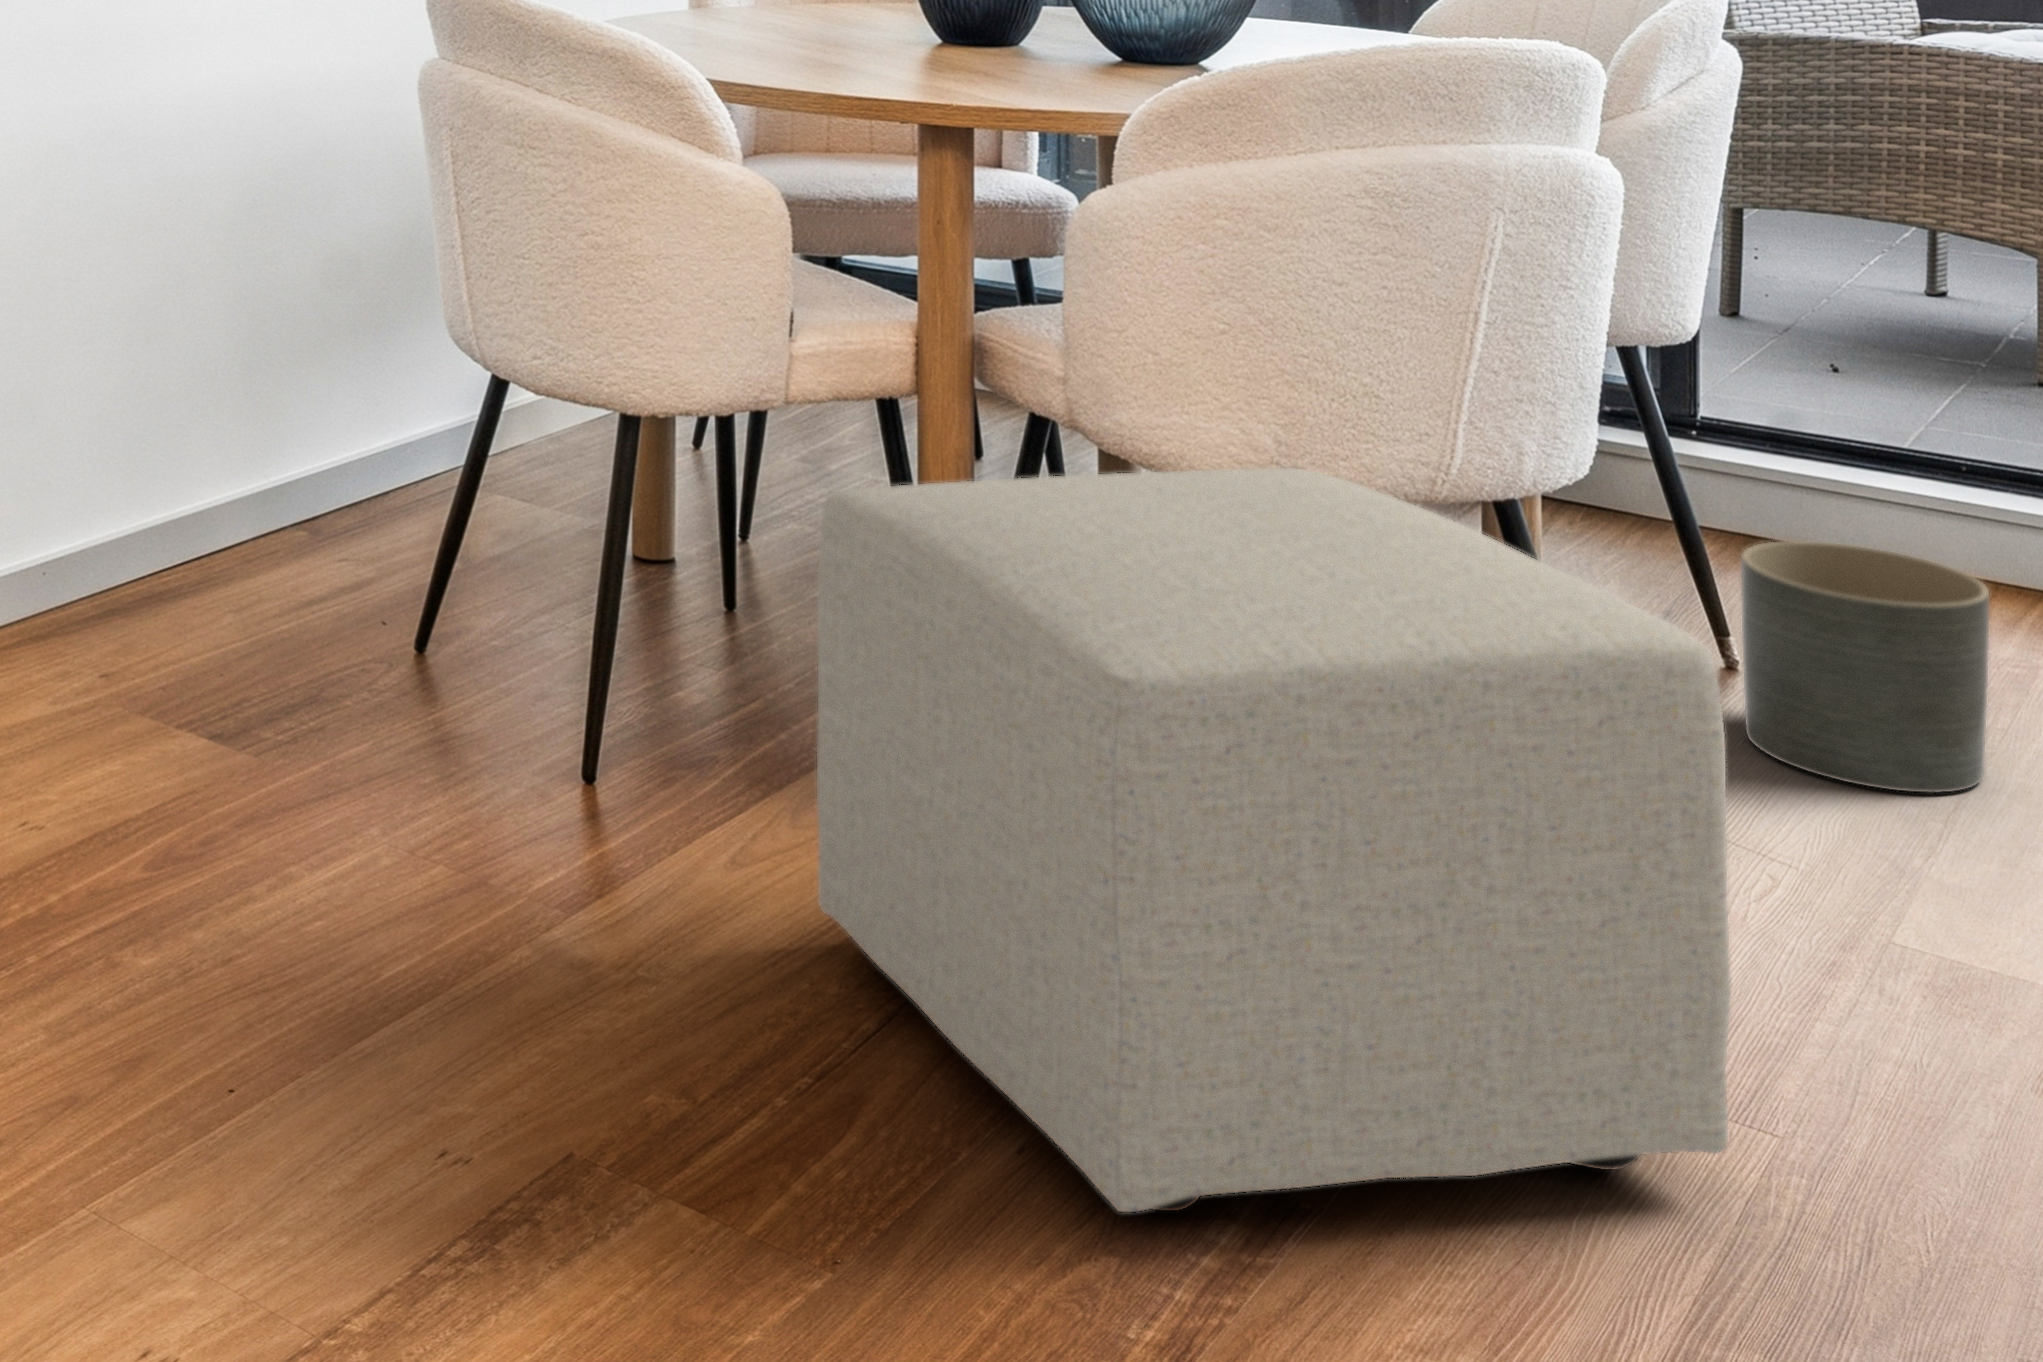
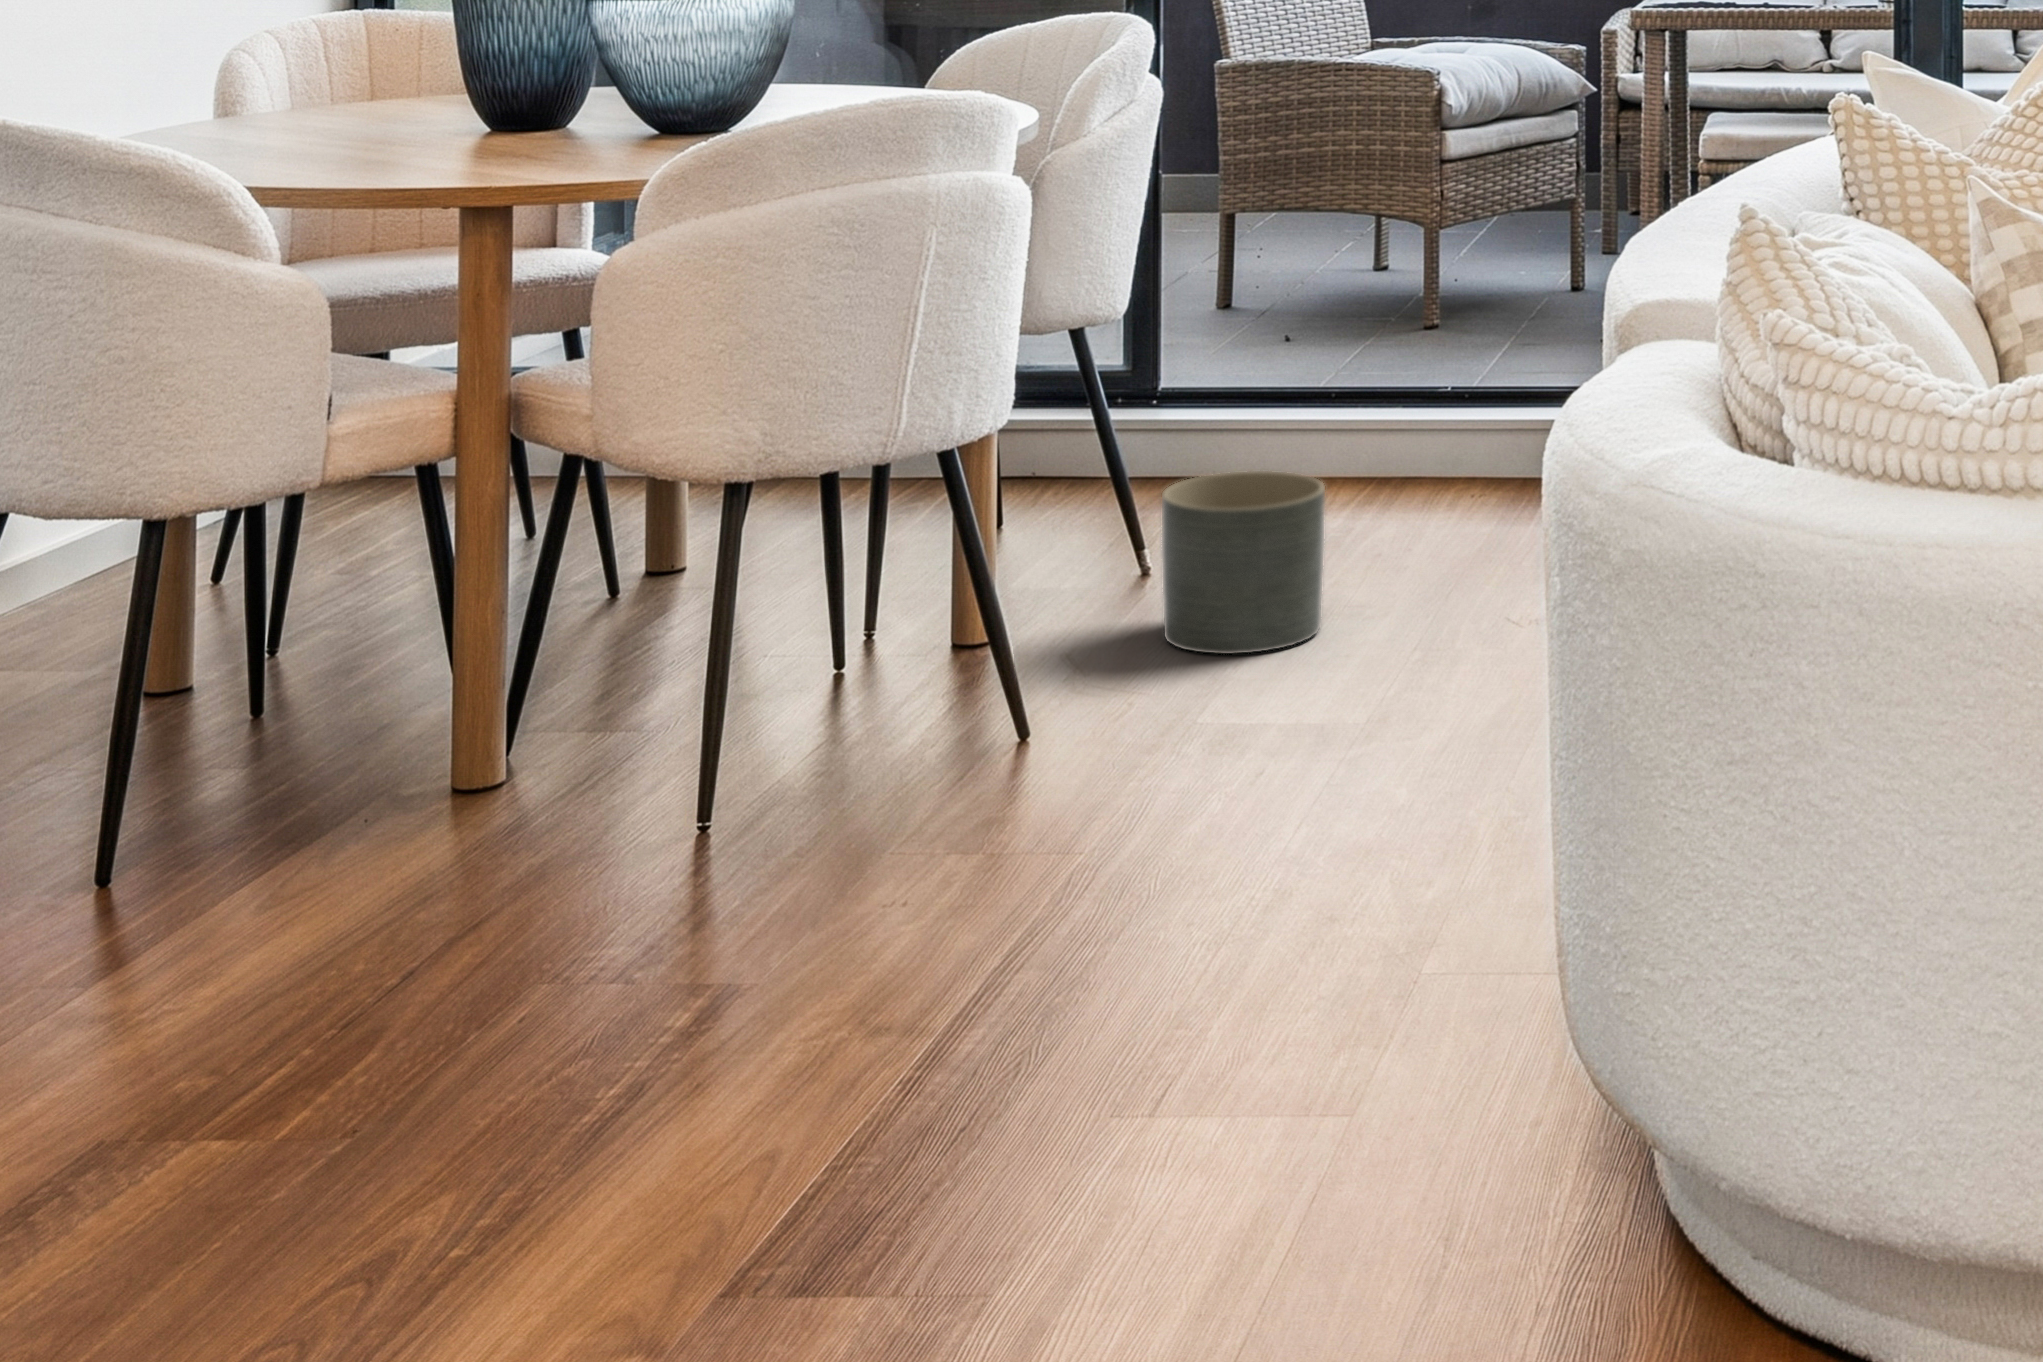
ottoman: present [817,468,1731,1212] -> none [341,469,1058,1067]

